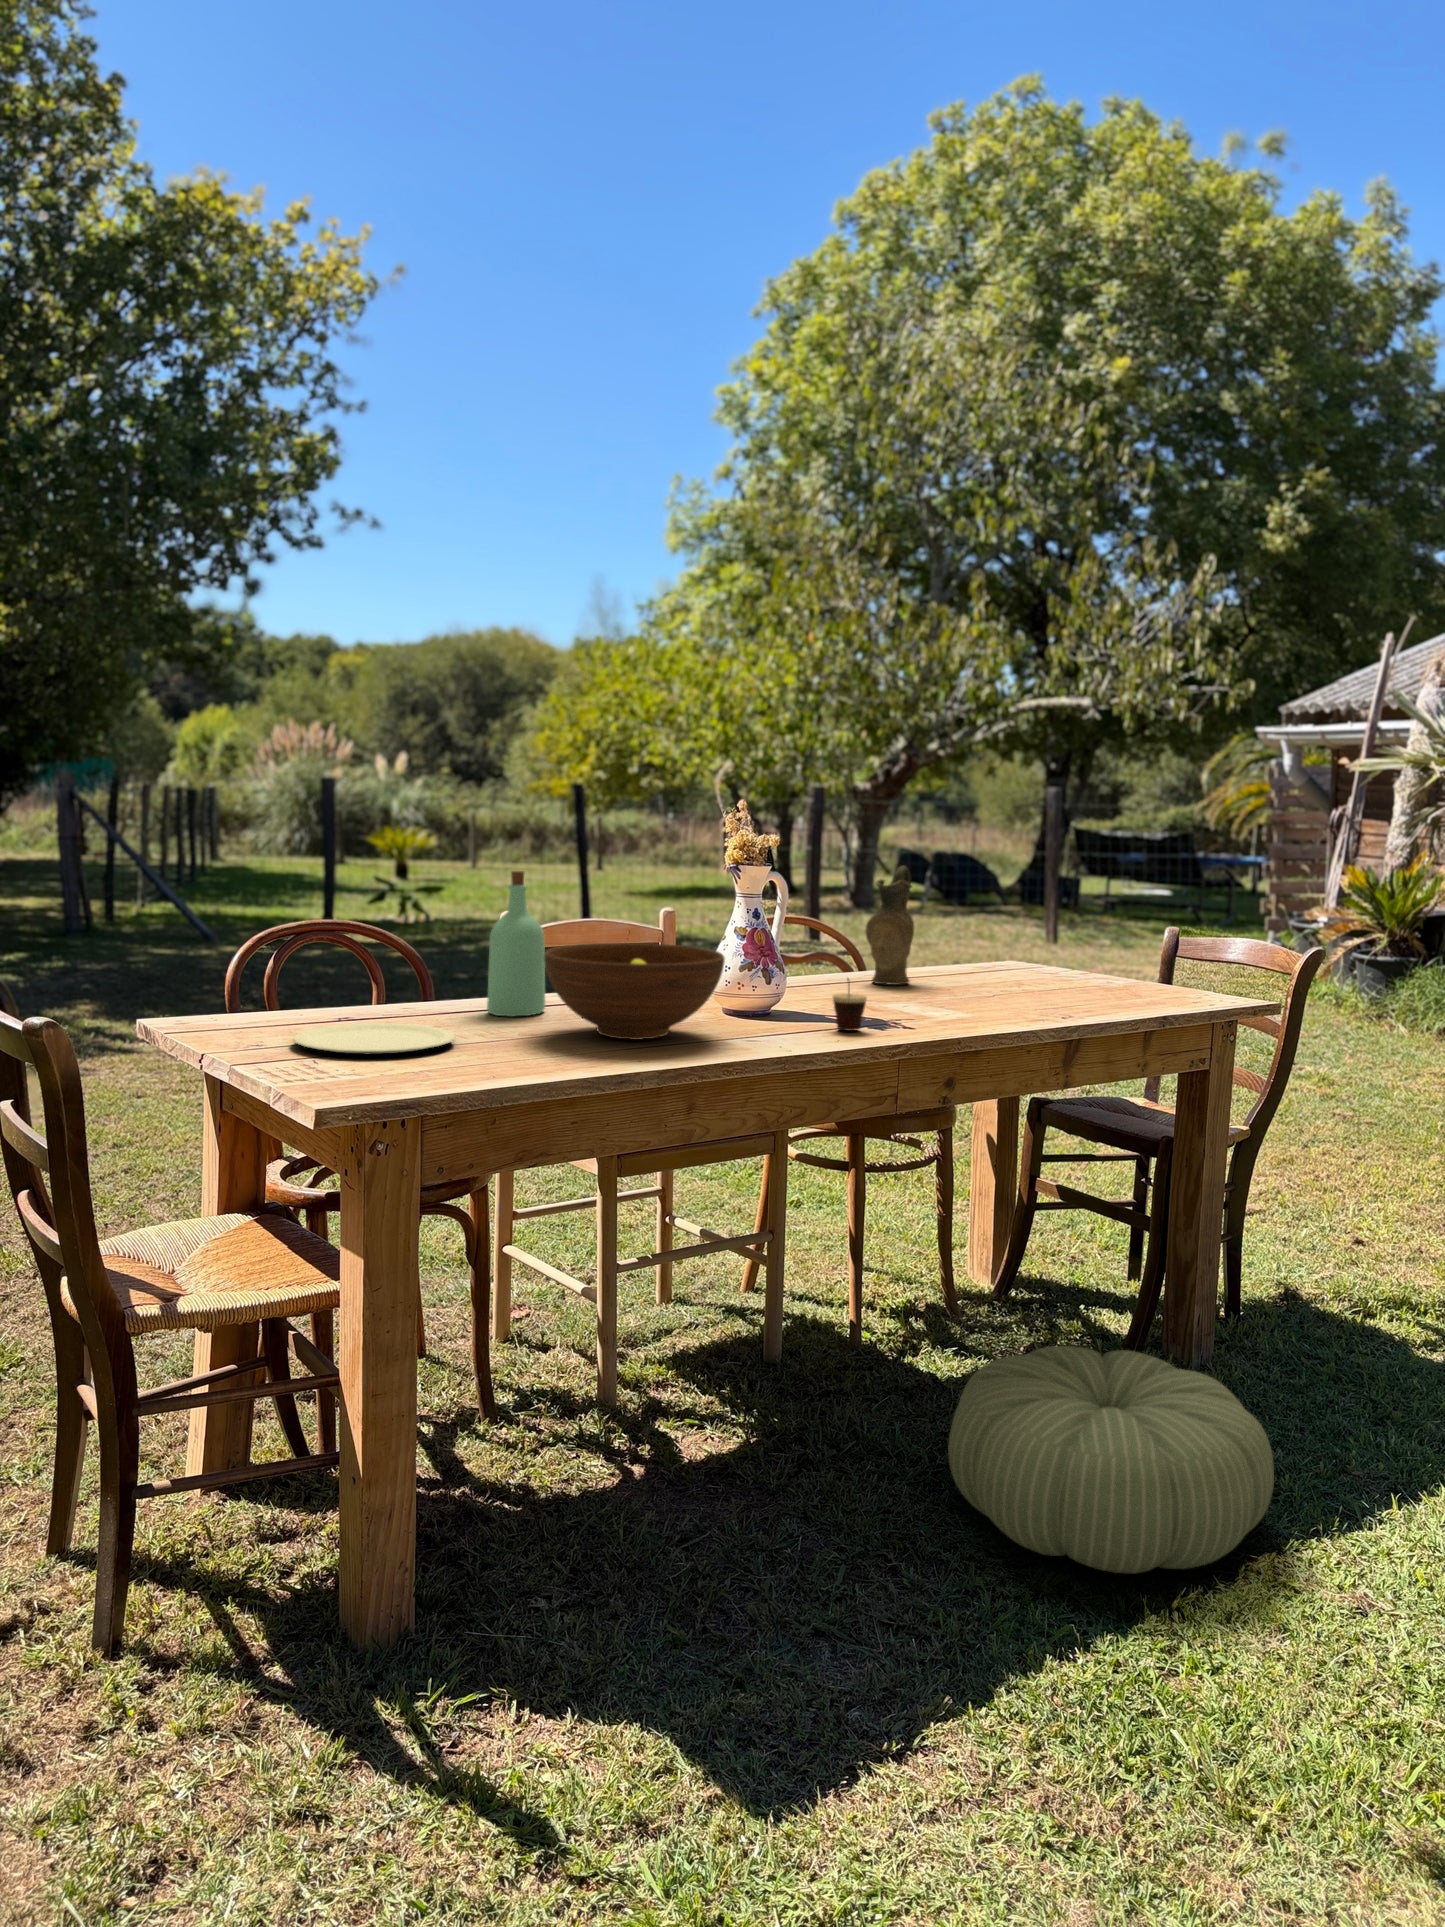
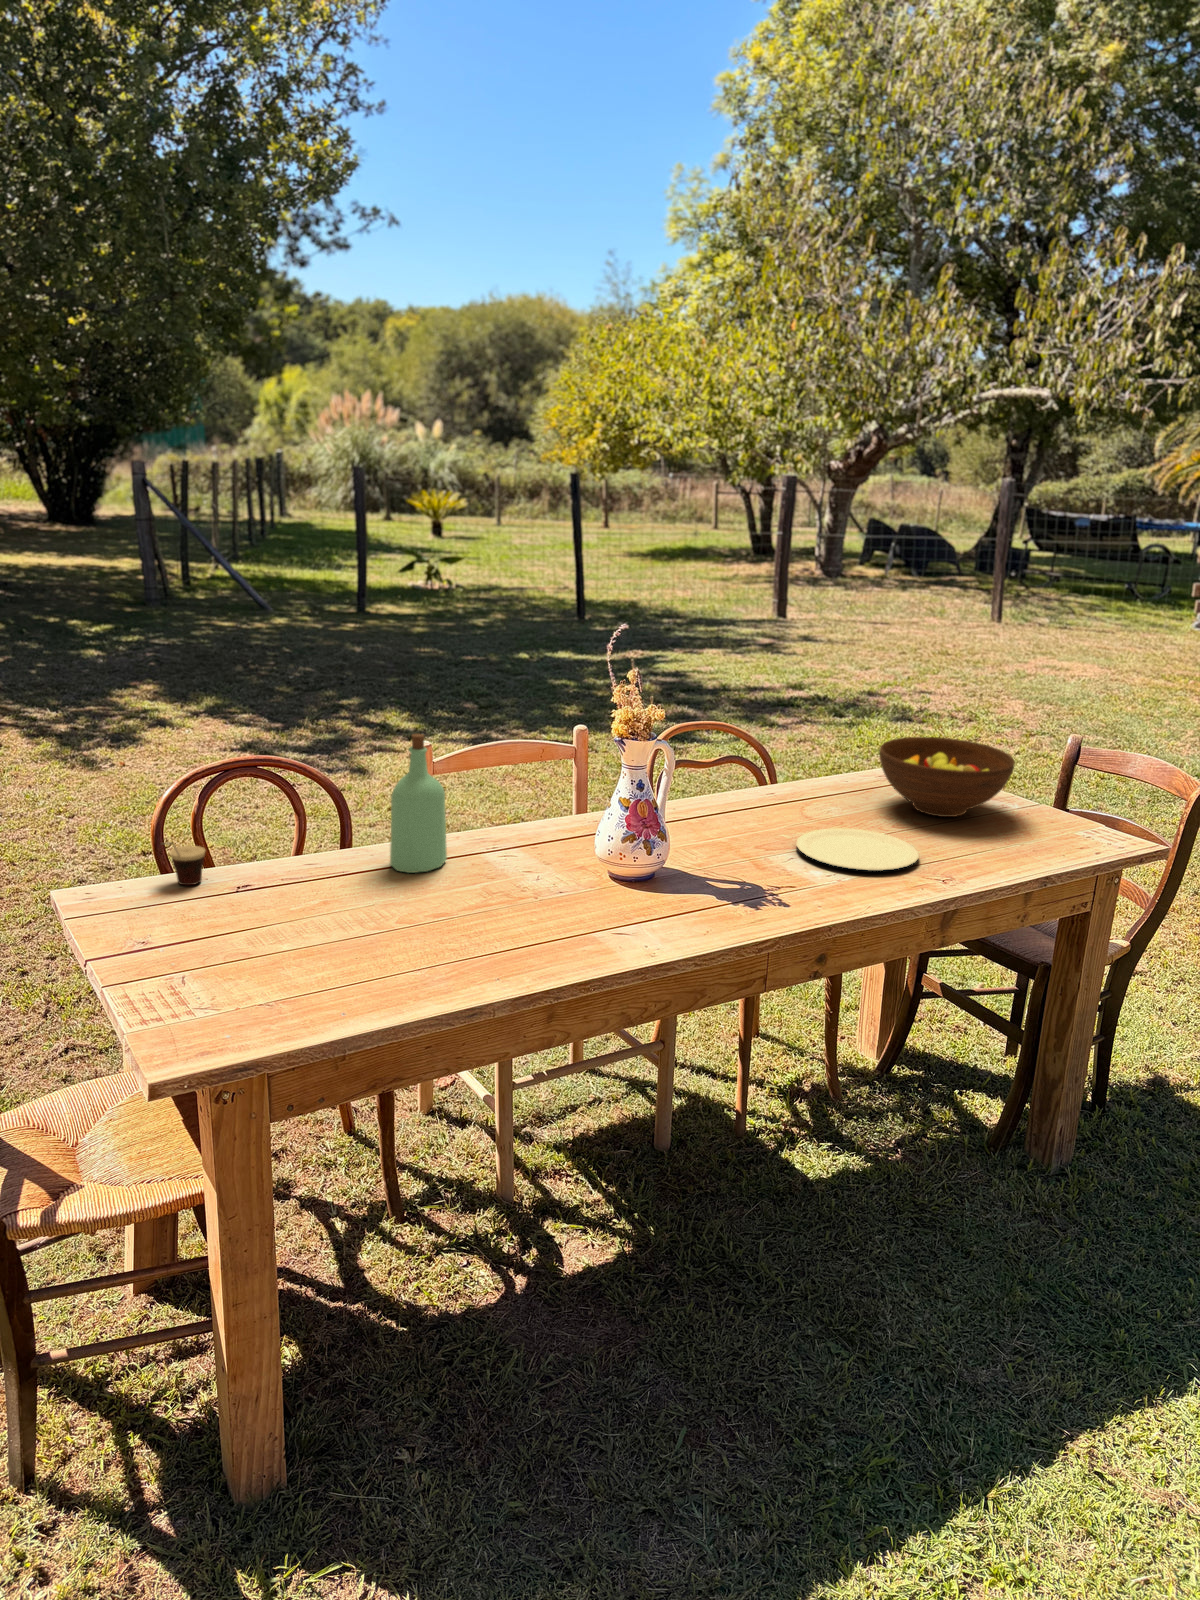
ceramic pitcher: present [865,866,914,985] -> none [770,694,818,810]
fruit bowl: present [544,943,725,1040] -> present [879,737,1015,817]
cup: present [833,979,867,1031] -> present [161,842,205,885]
plate: present [293,1023,455,1055] -> present [796,828,919,871]
pouf: present [948,1346,1274,1573] -> none [798,1200,1106,1462]

